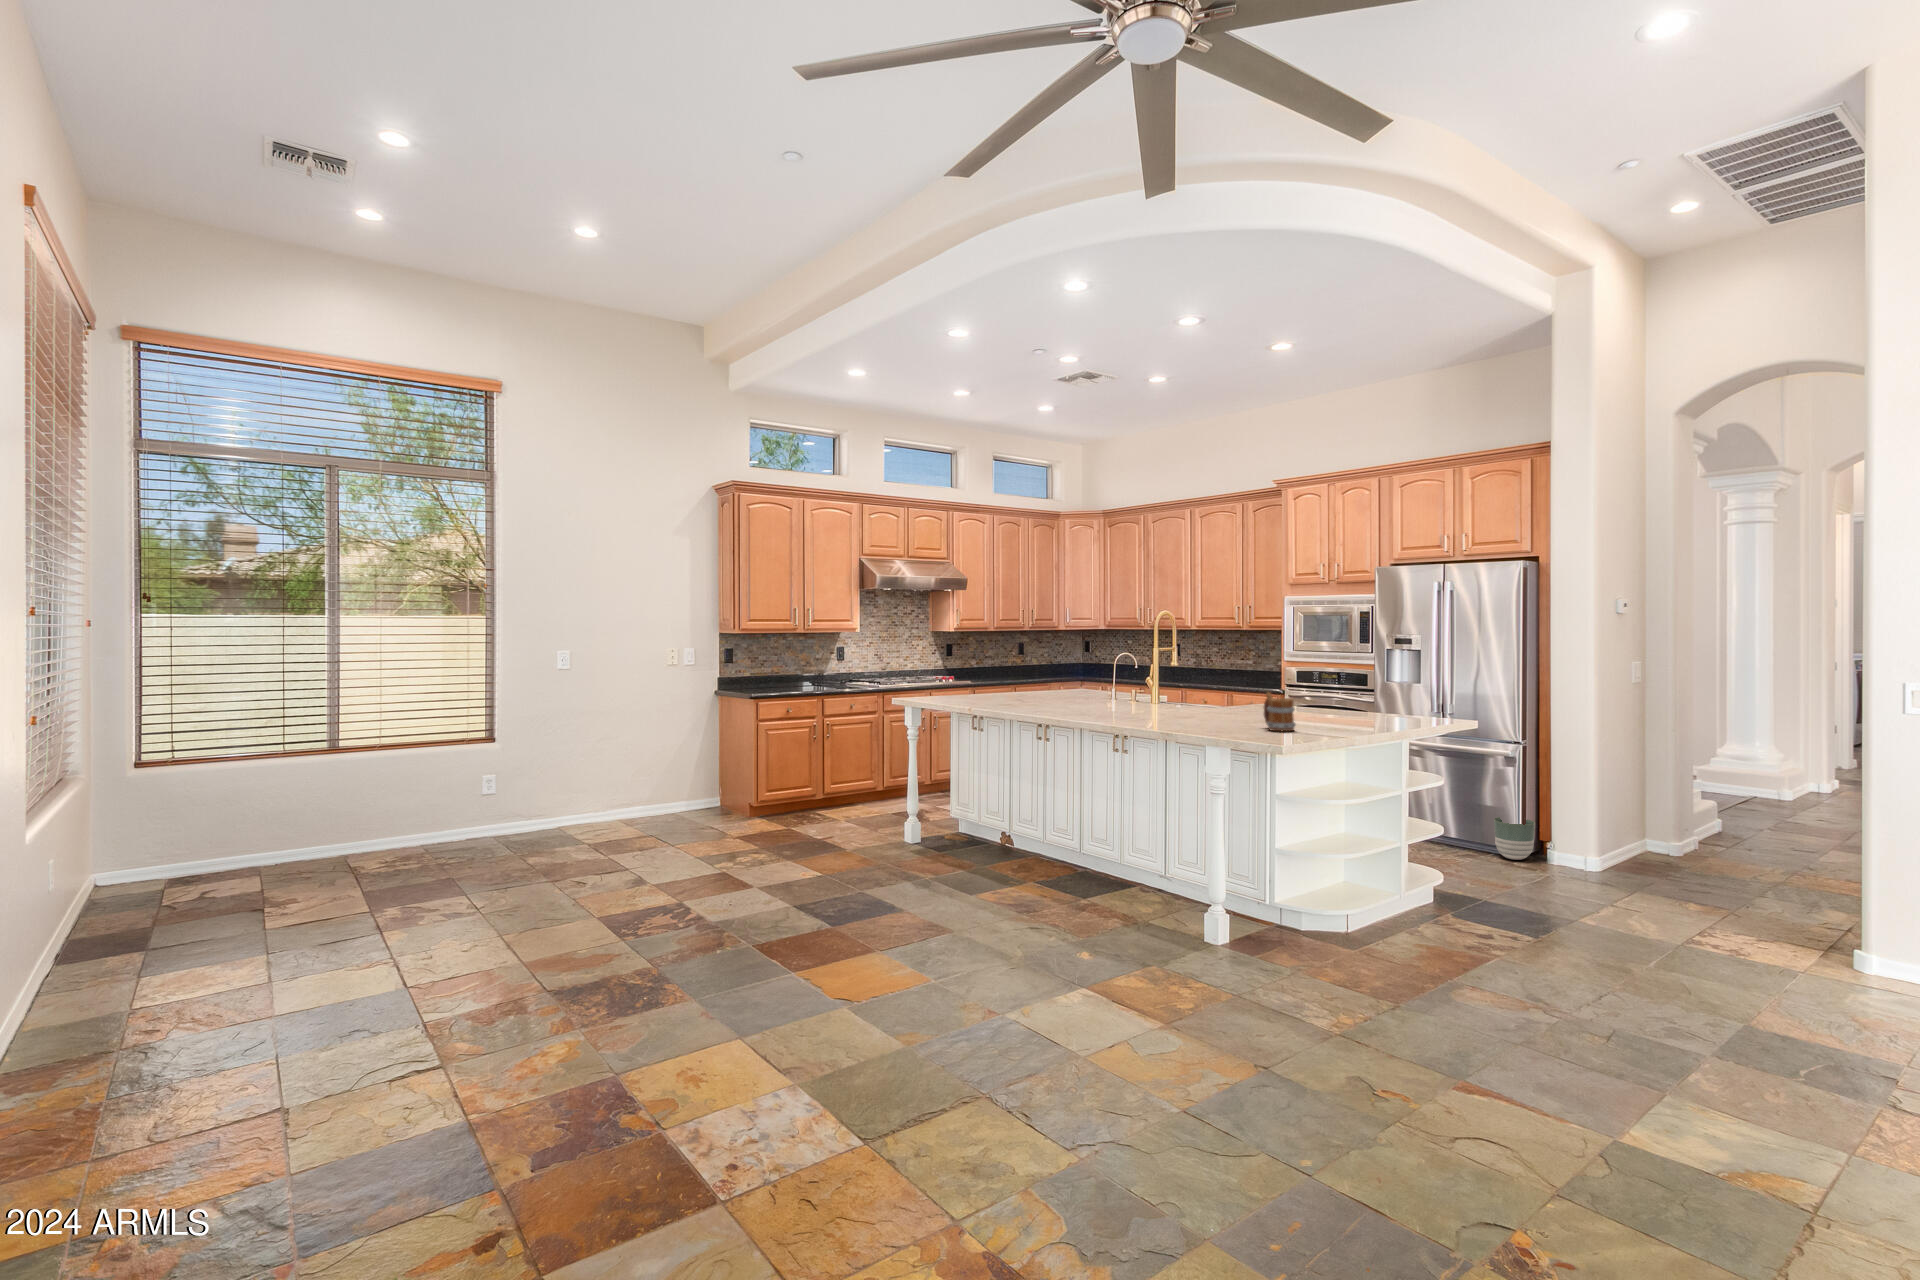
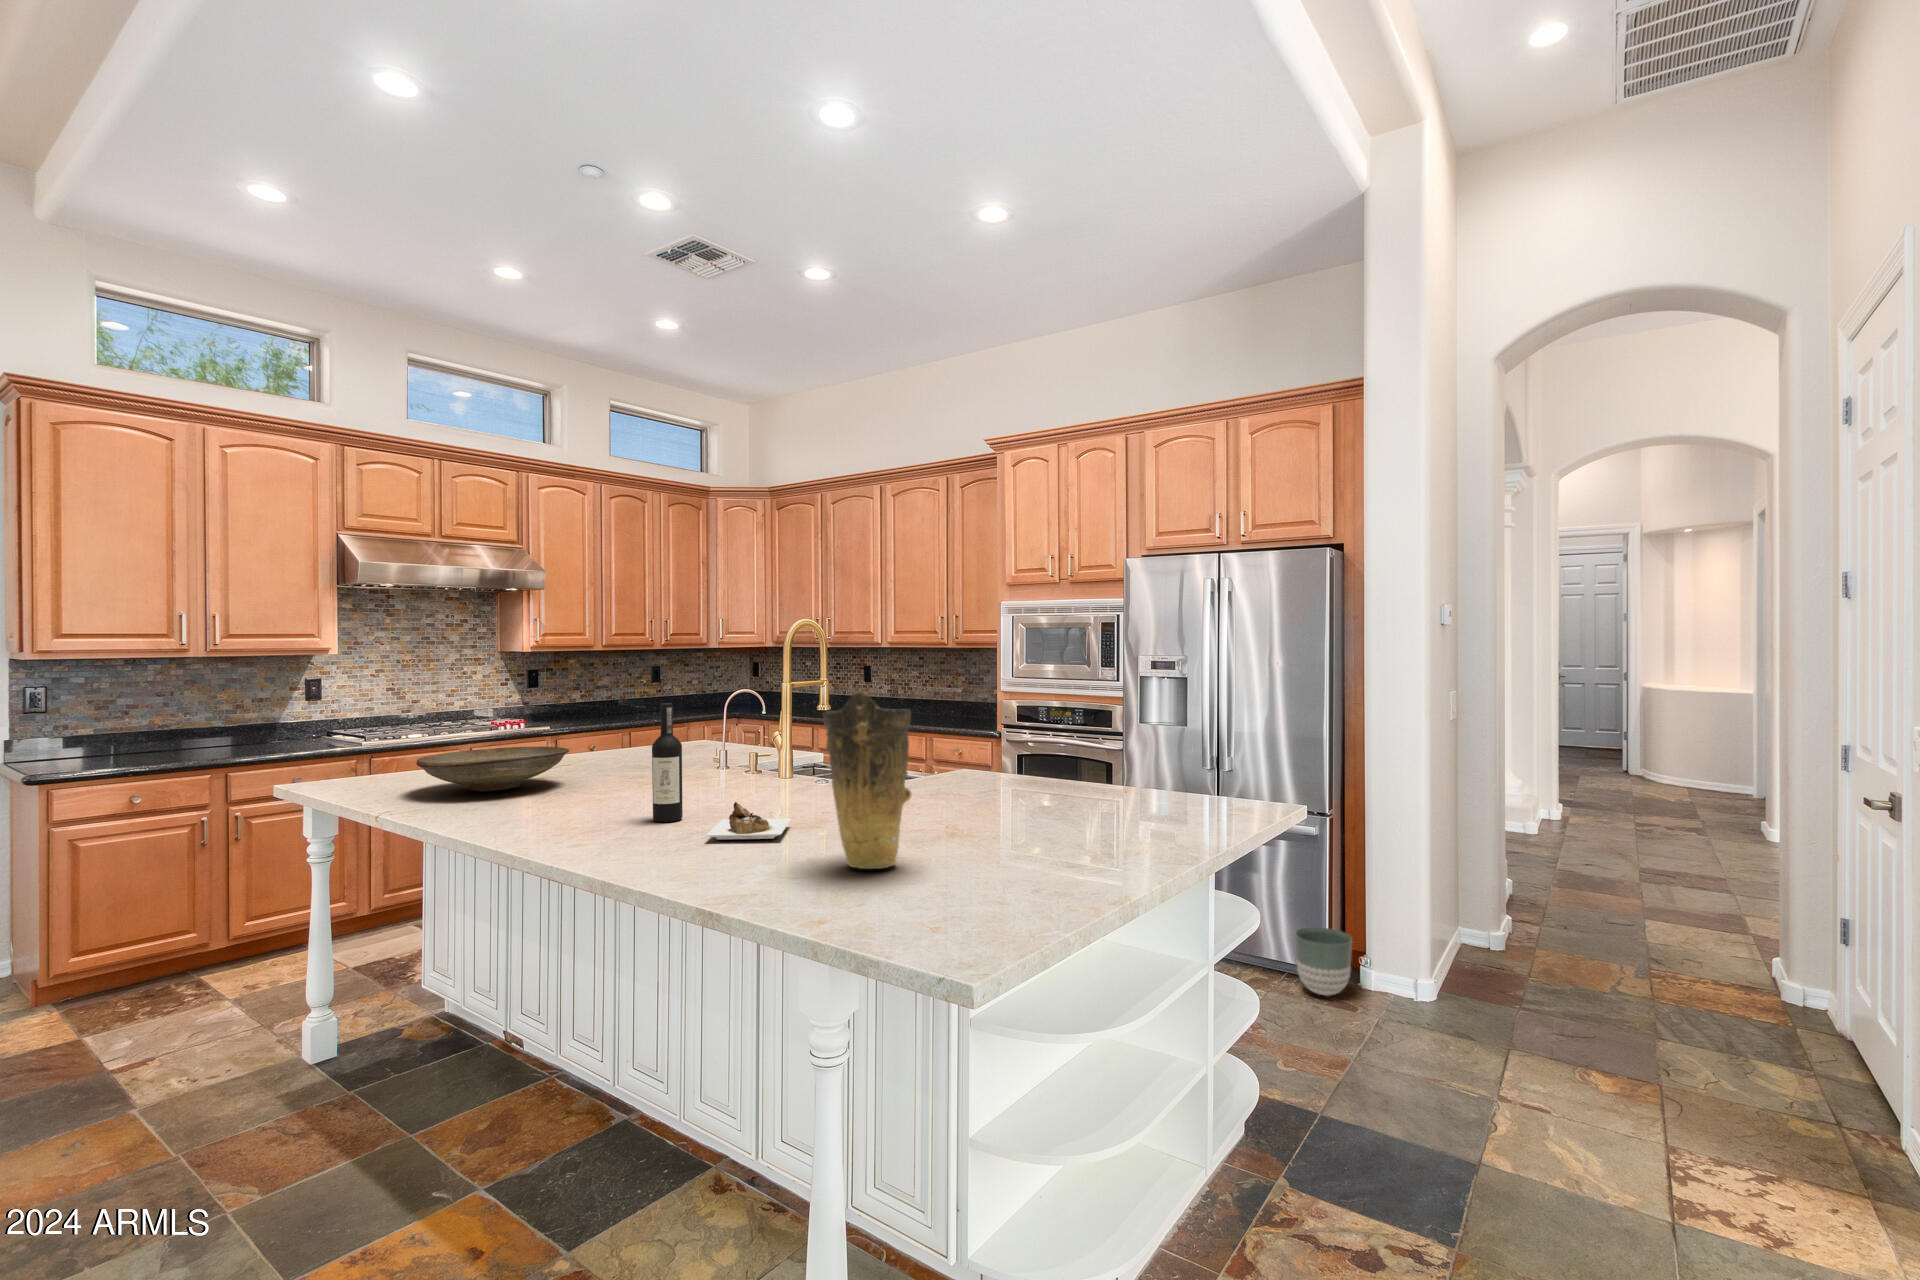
vase: none [1209,644,1251,724] -> present [823,690,911,869]
wine bottle: none [1110,654,1182,717] -> present [652,703,791,840]
decorative bowl: none [975,681,1046,701] -> present [416,747,570,792]
mug: present [1264,692,1296,731] -> none [934,800,1003,899]

